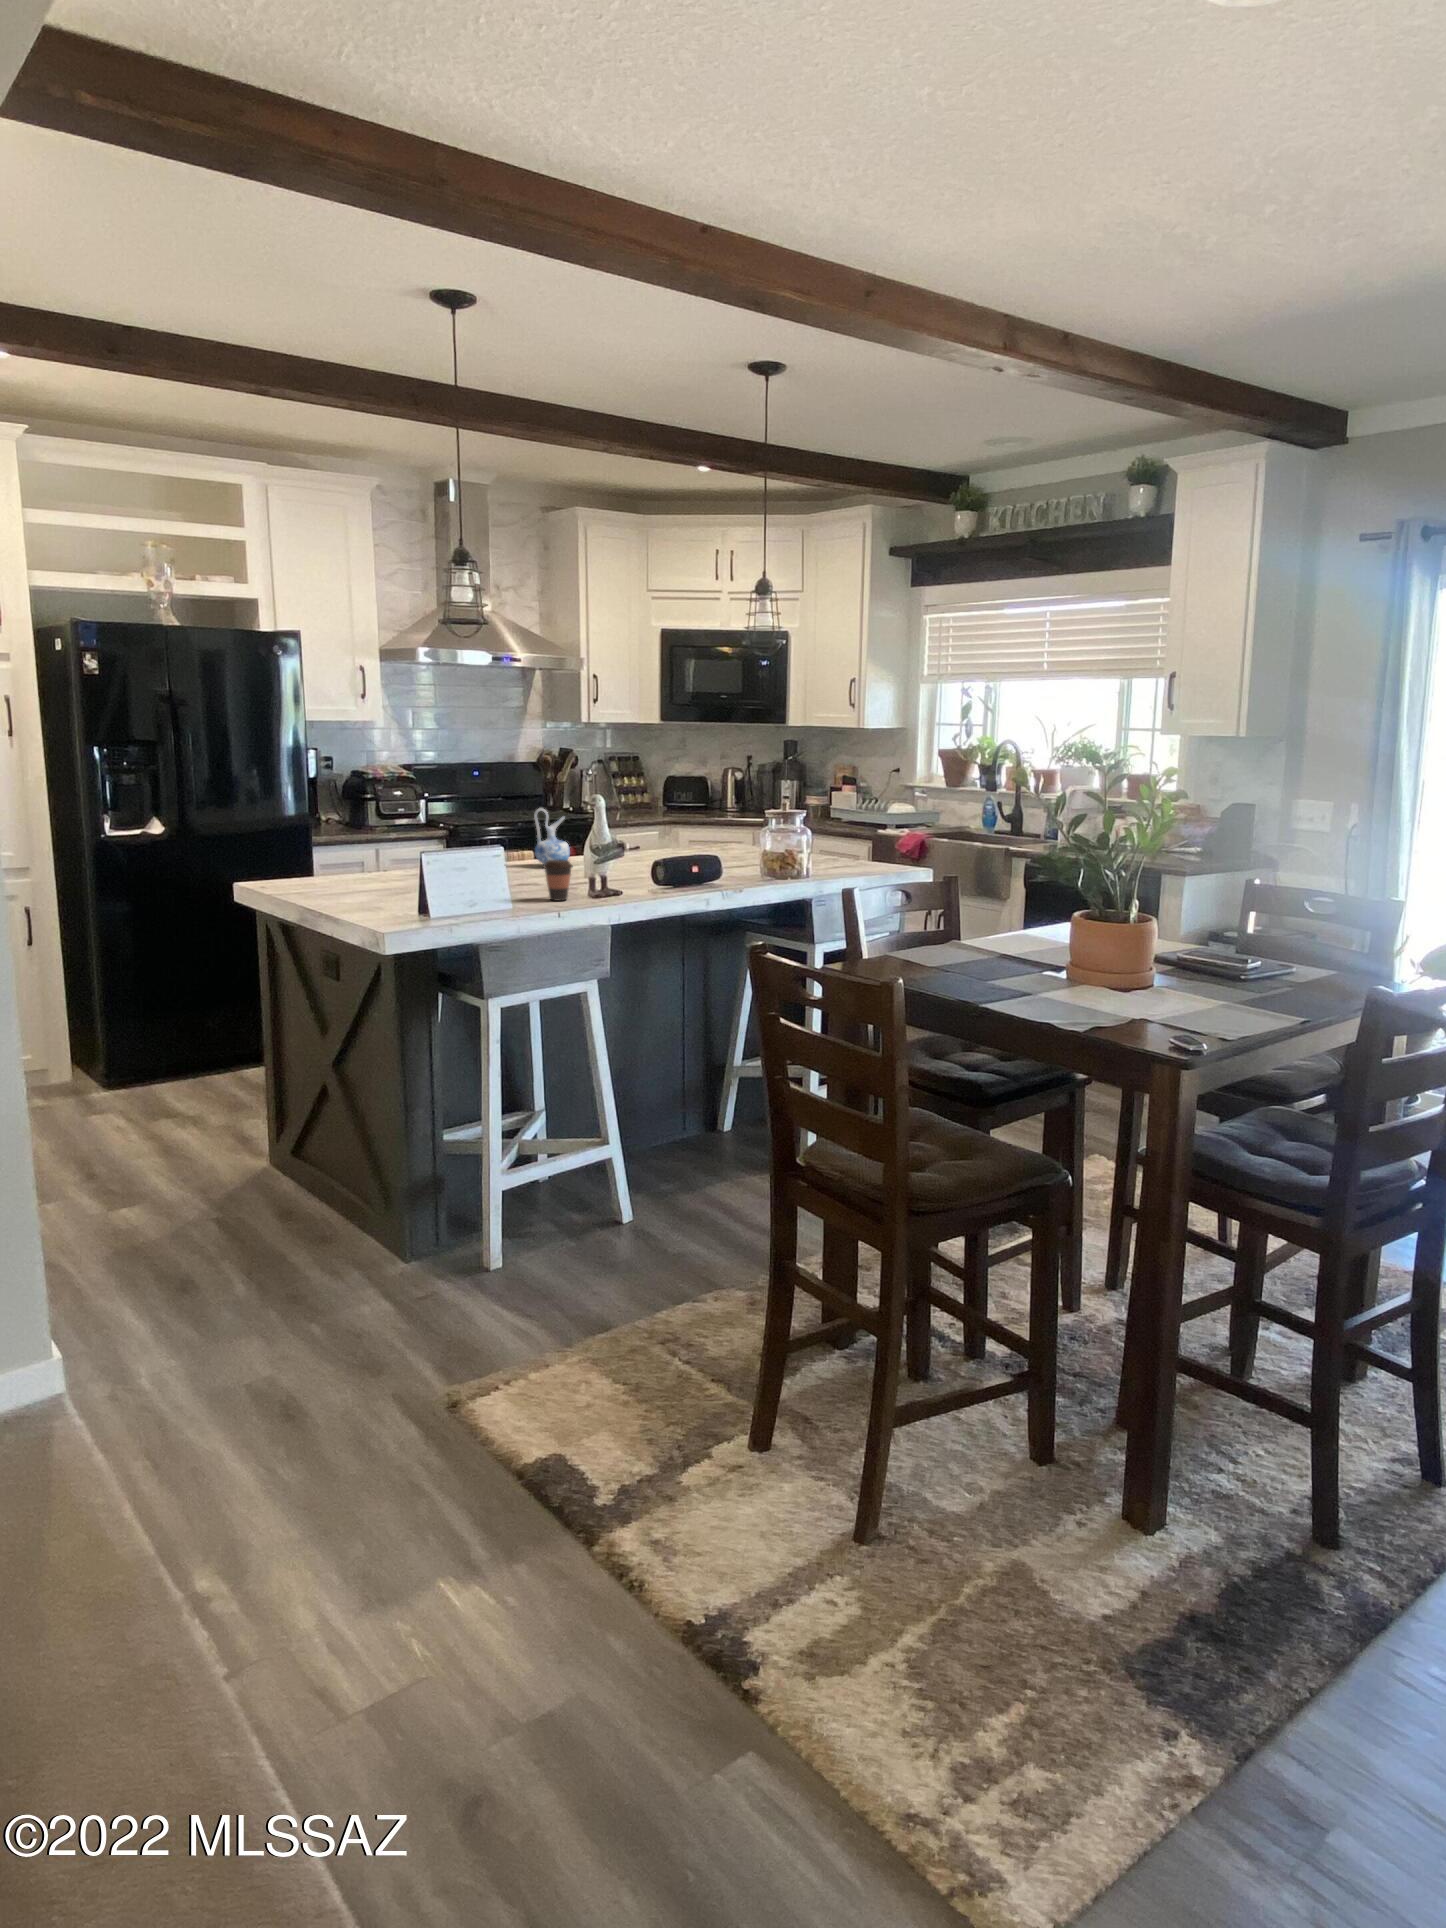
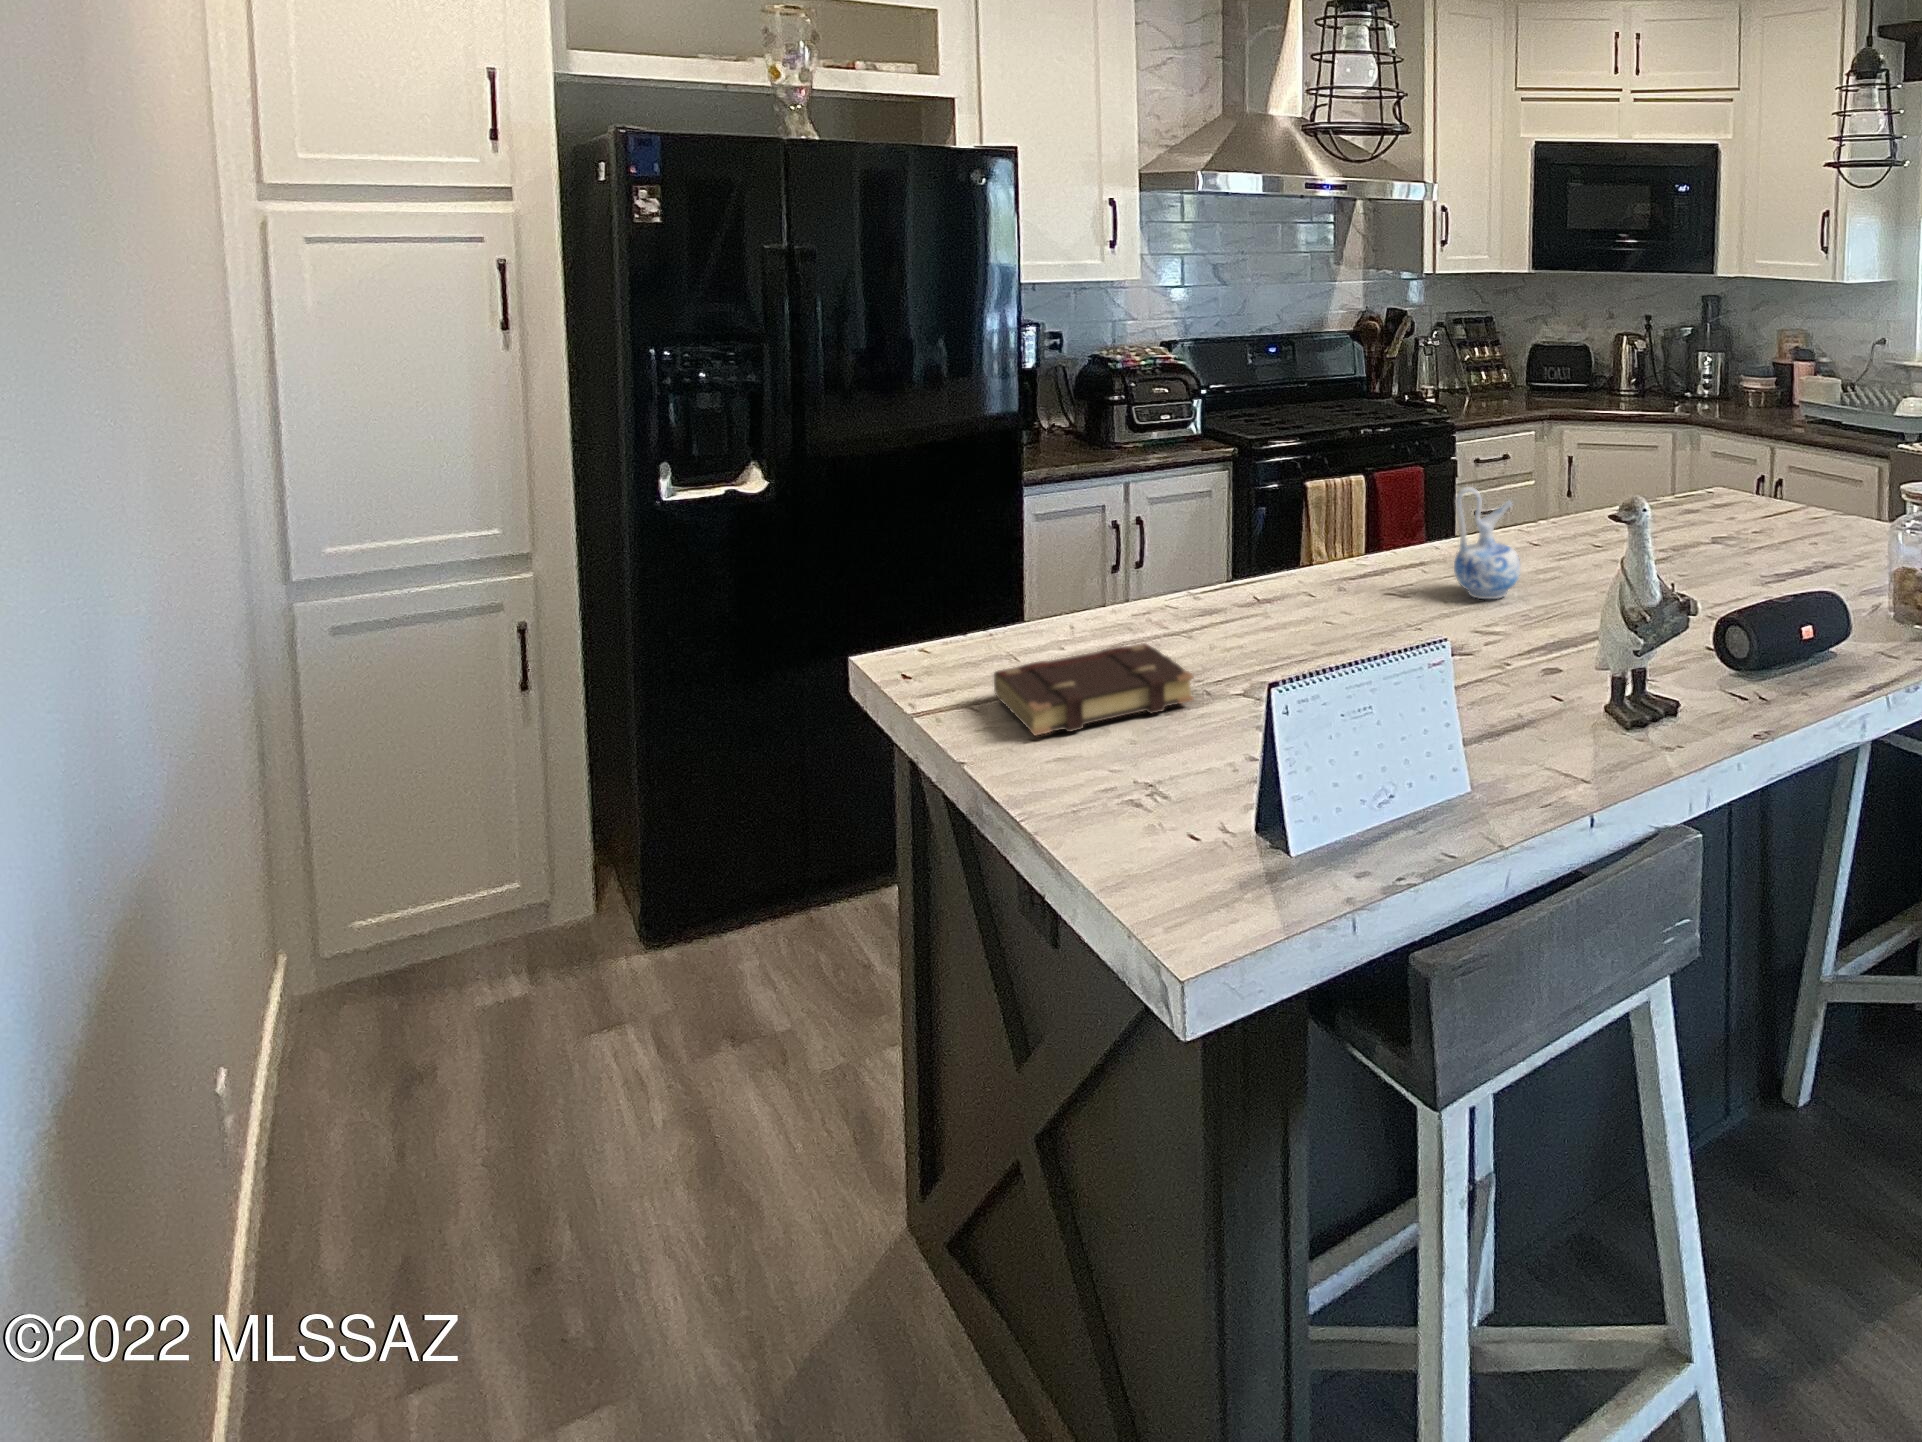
coffee cup: present [543,860,572,901] -> none [1551,662,1618,762]
book: none [295,868,388,892] -> present [994,643,1193,735]

